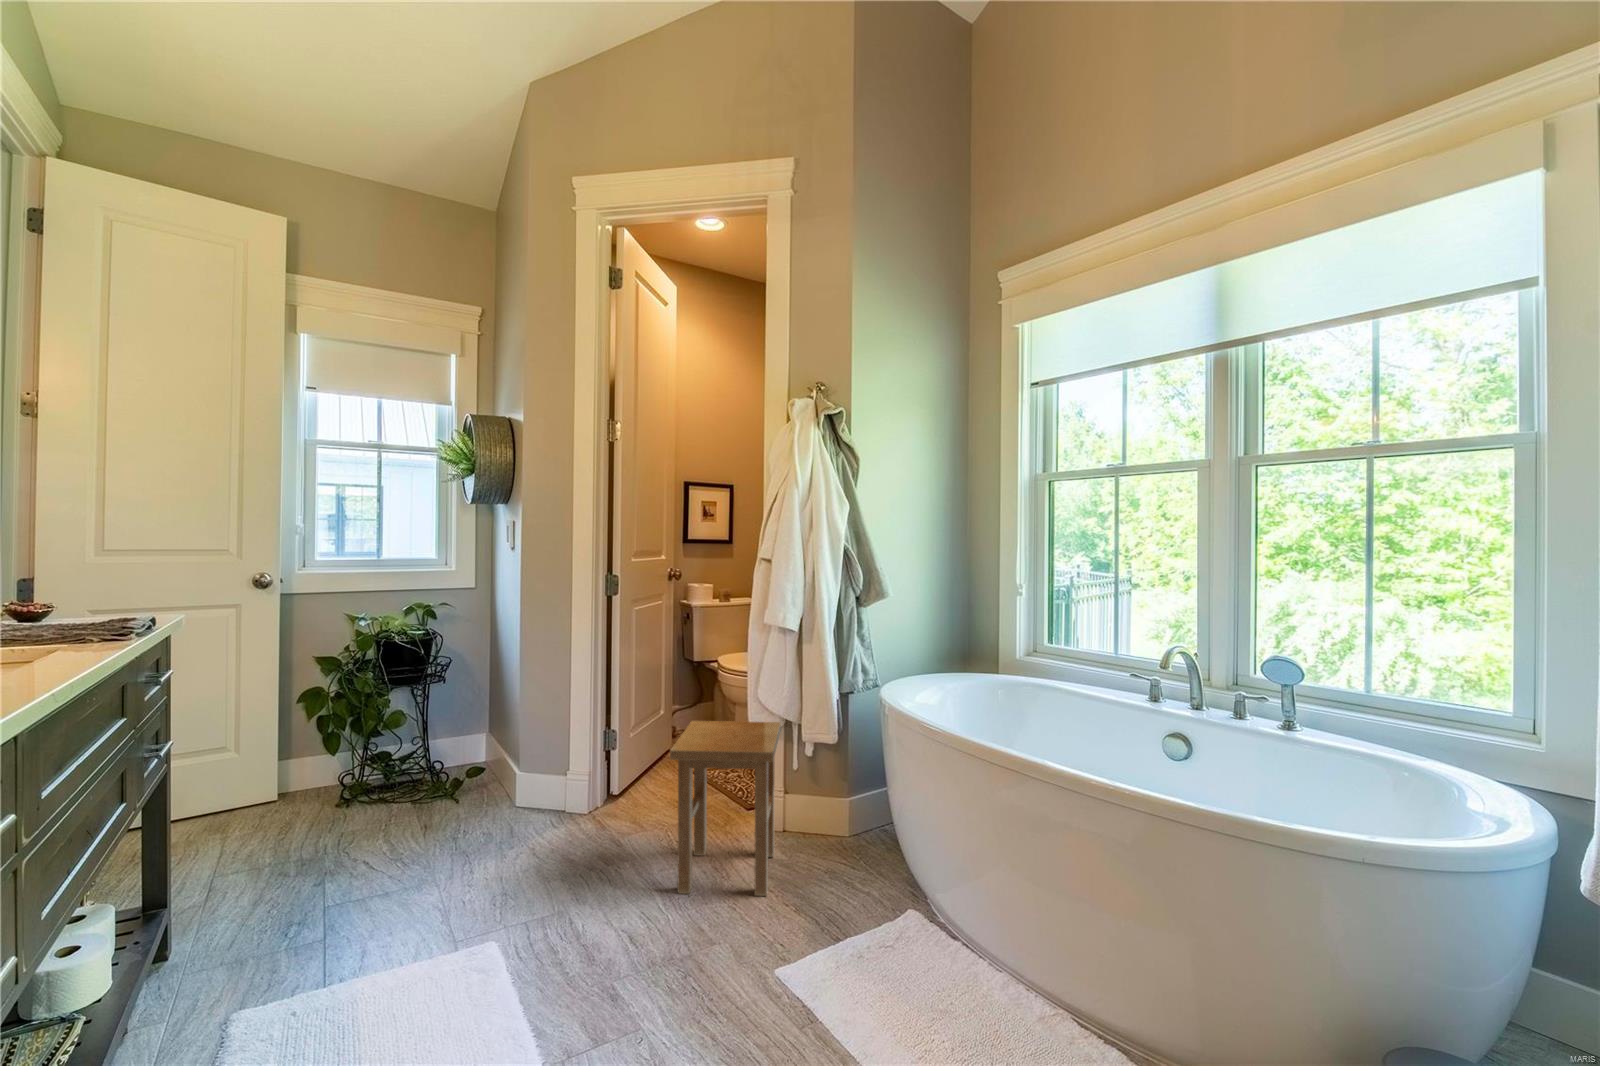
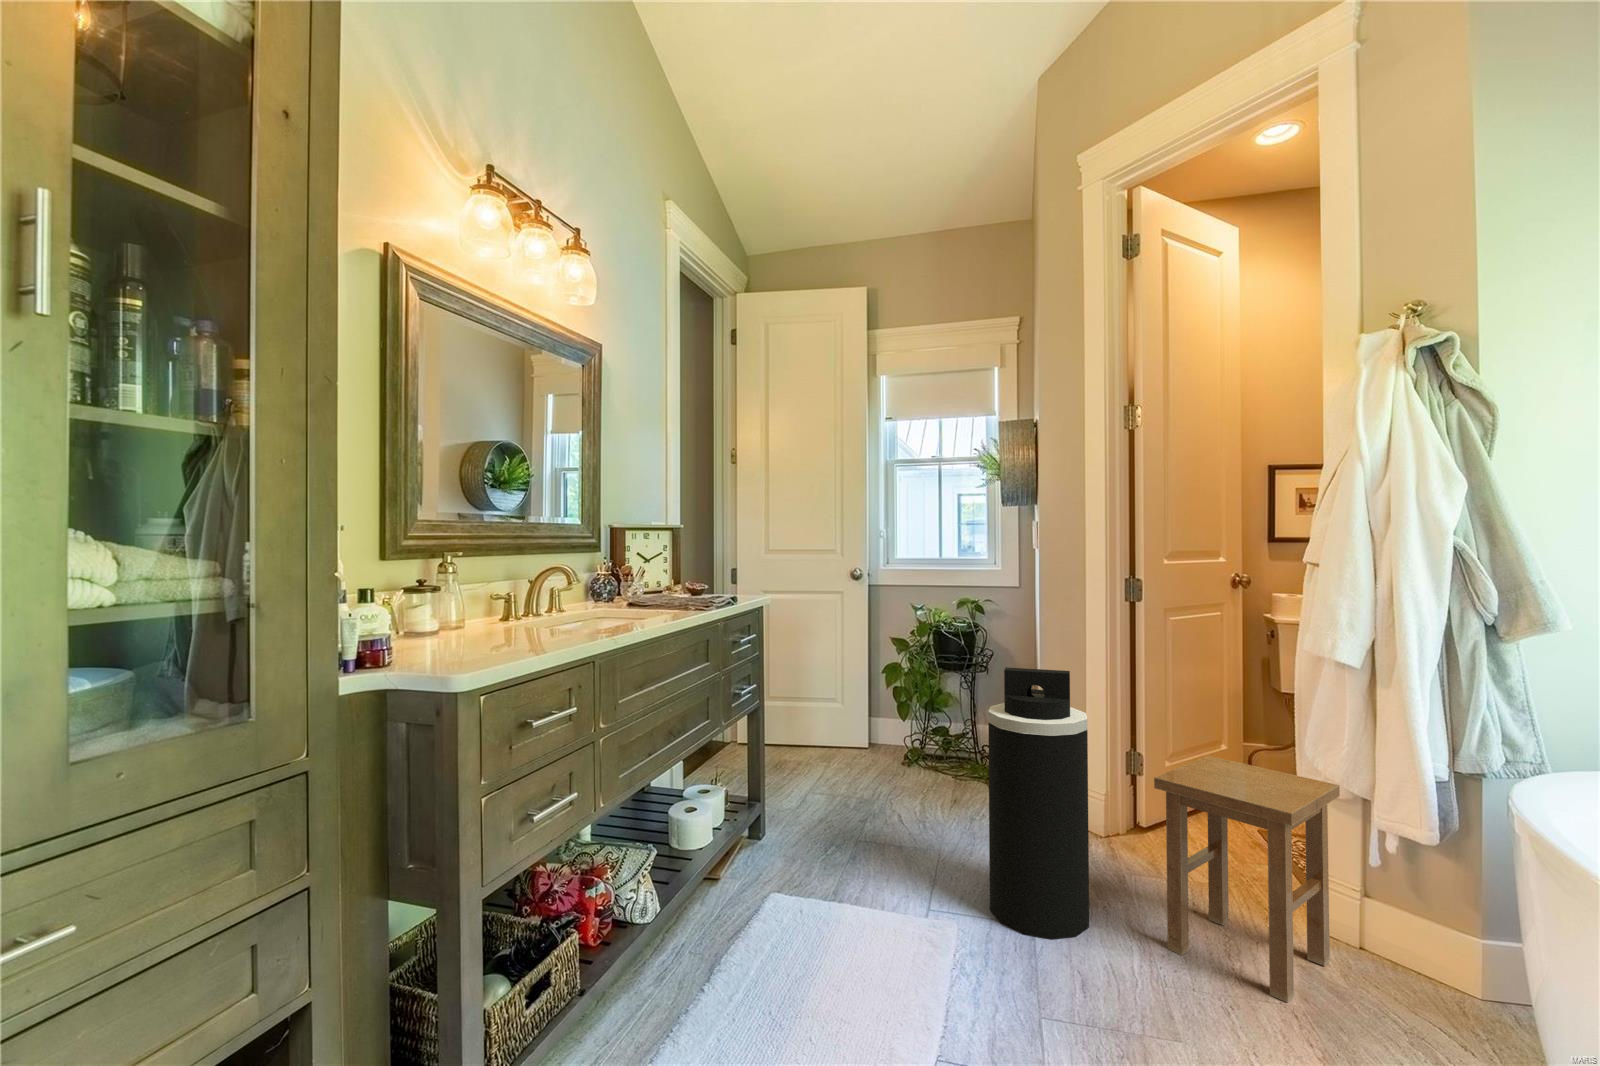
trash can: none [512,669,613,941] -> present [988,667,1089,939]

